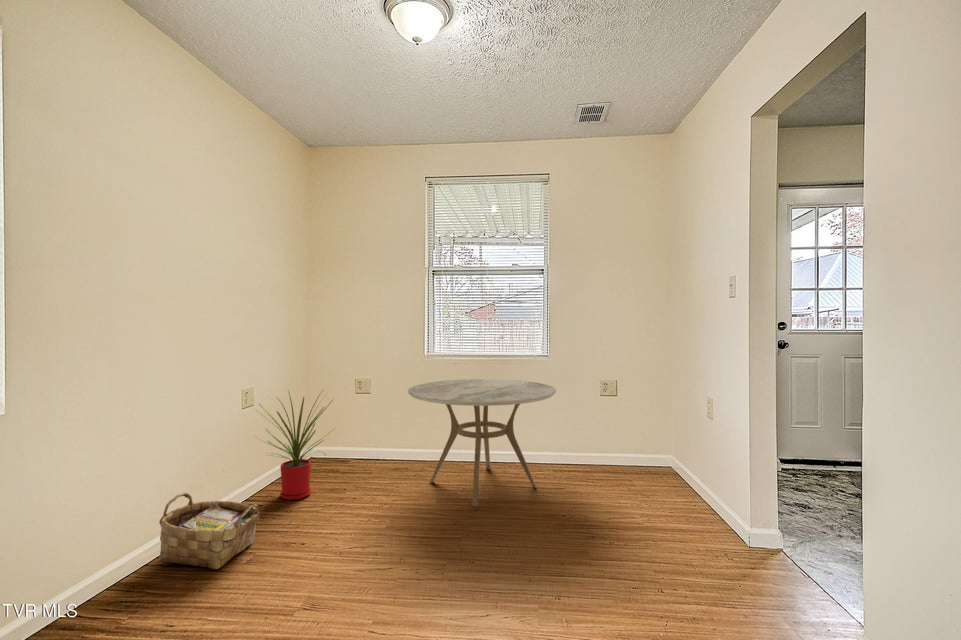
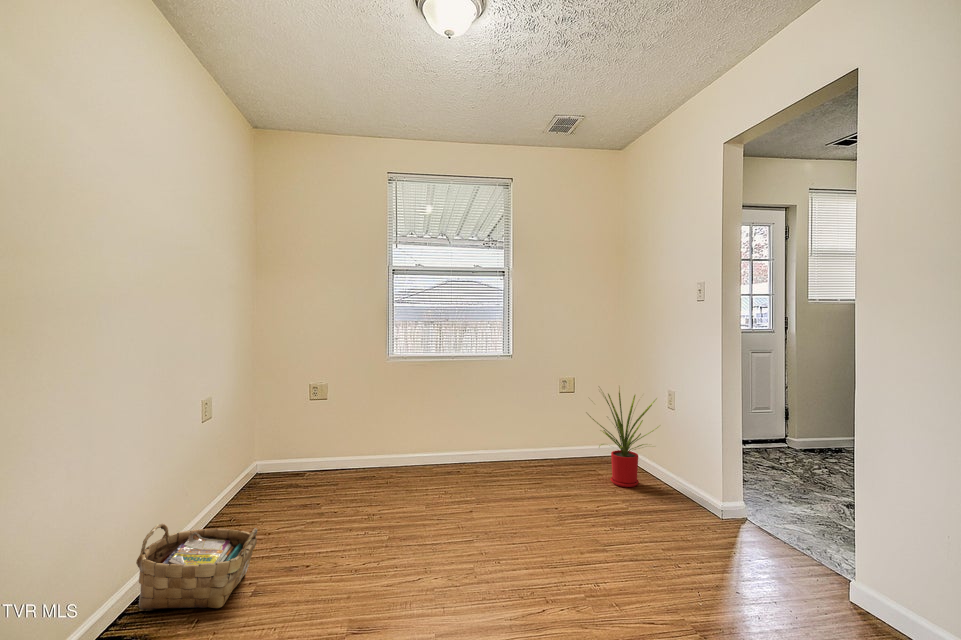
dining table: present [408,379,556,507] -> none [388,380,537,508]
house plant: present [259,390,334,500] -> present [588,388,658,487]

